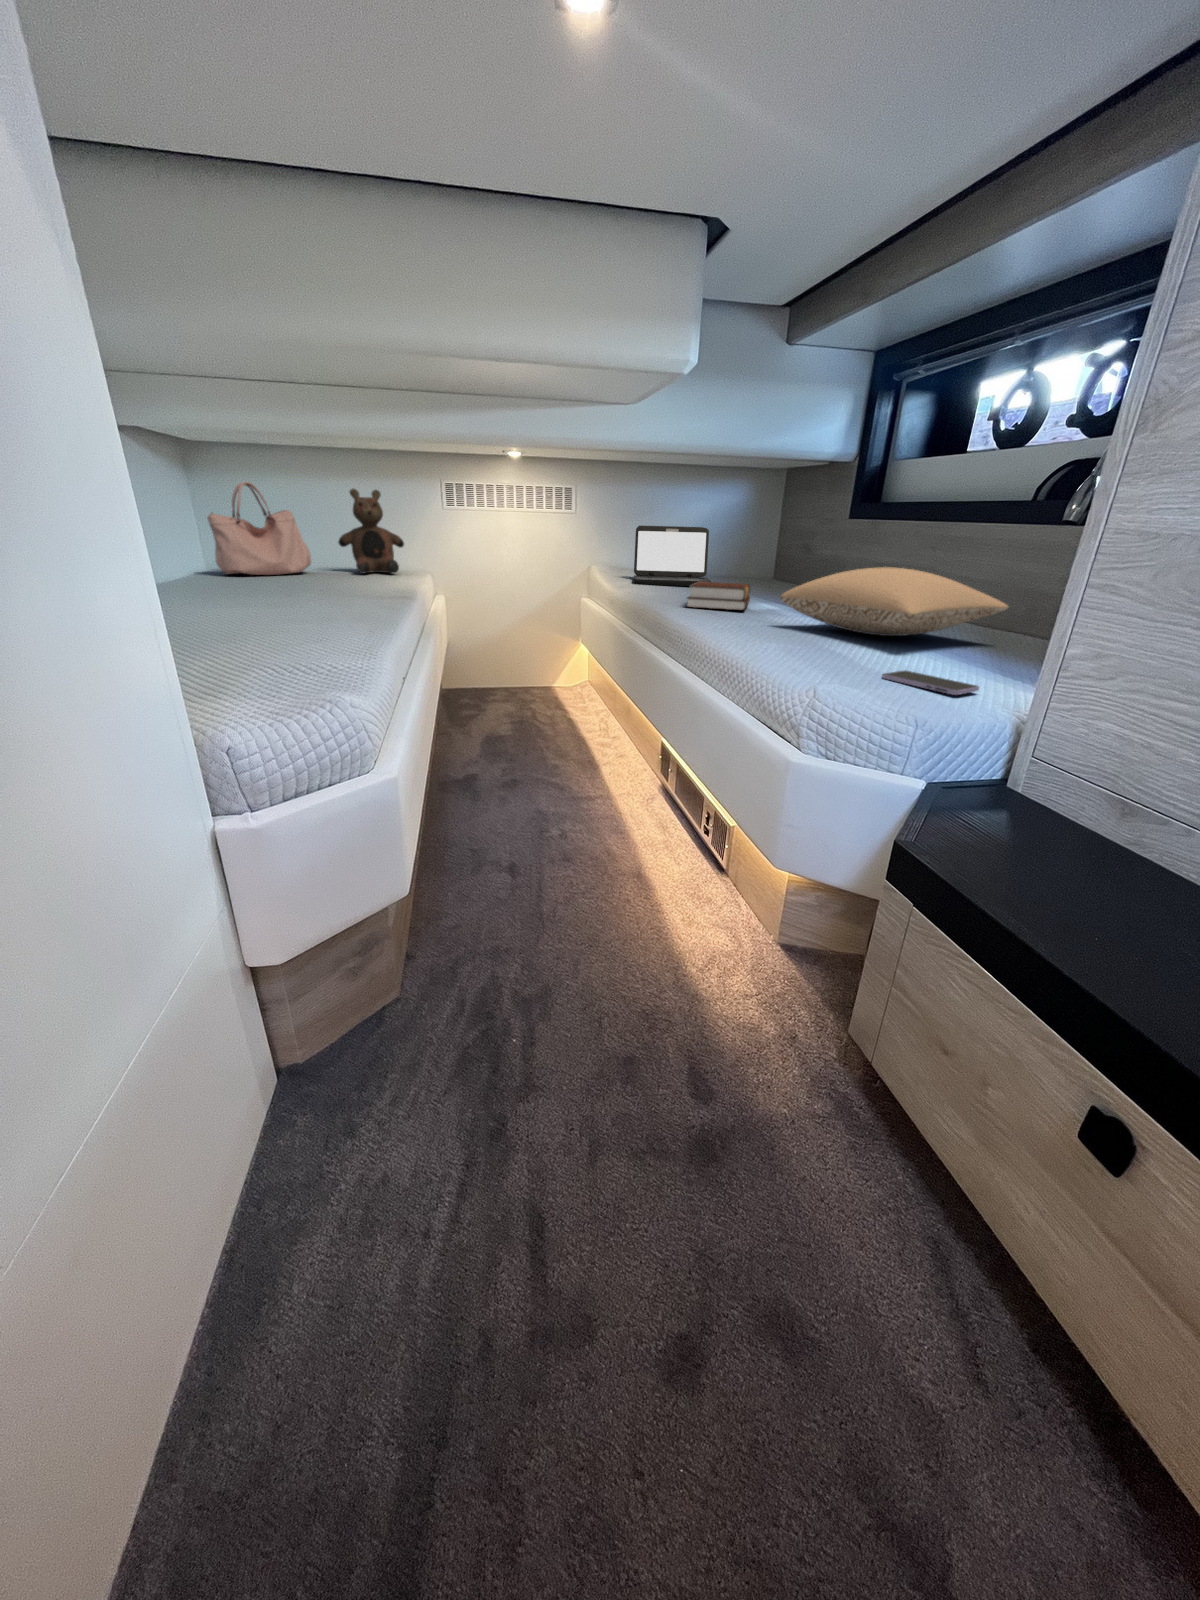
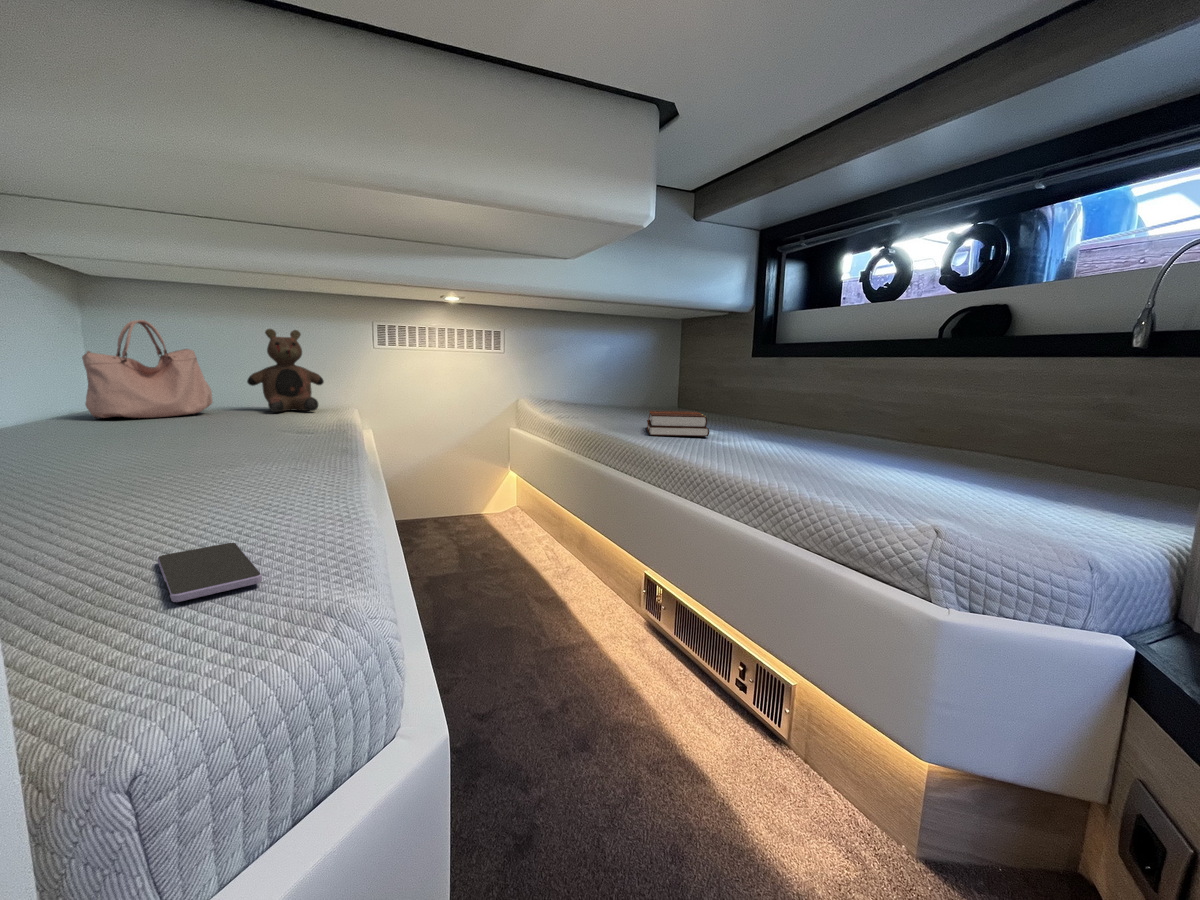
laptop: present [633,526,711,586] -> none [563,362,641,414]
pillow: present [781,567,1008,636] -> none [759,395,961,455]
smartphone: present [882,671,979,695] -> present [158,543,262,602]

